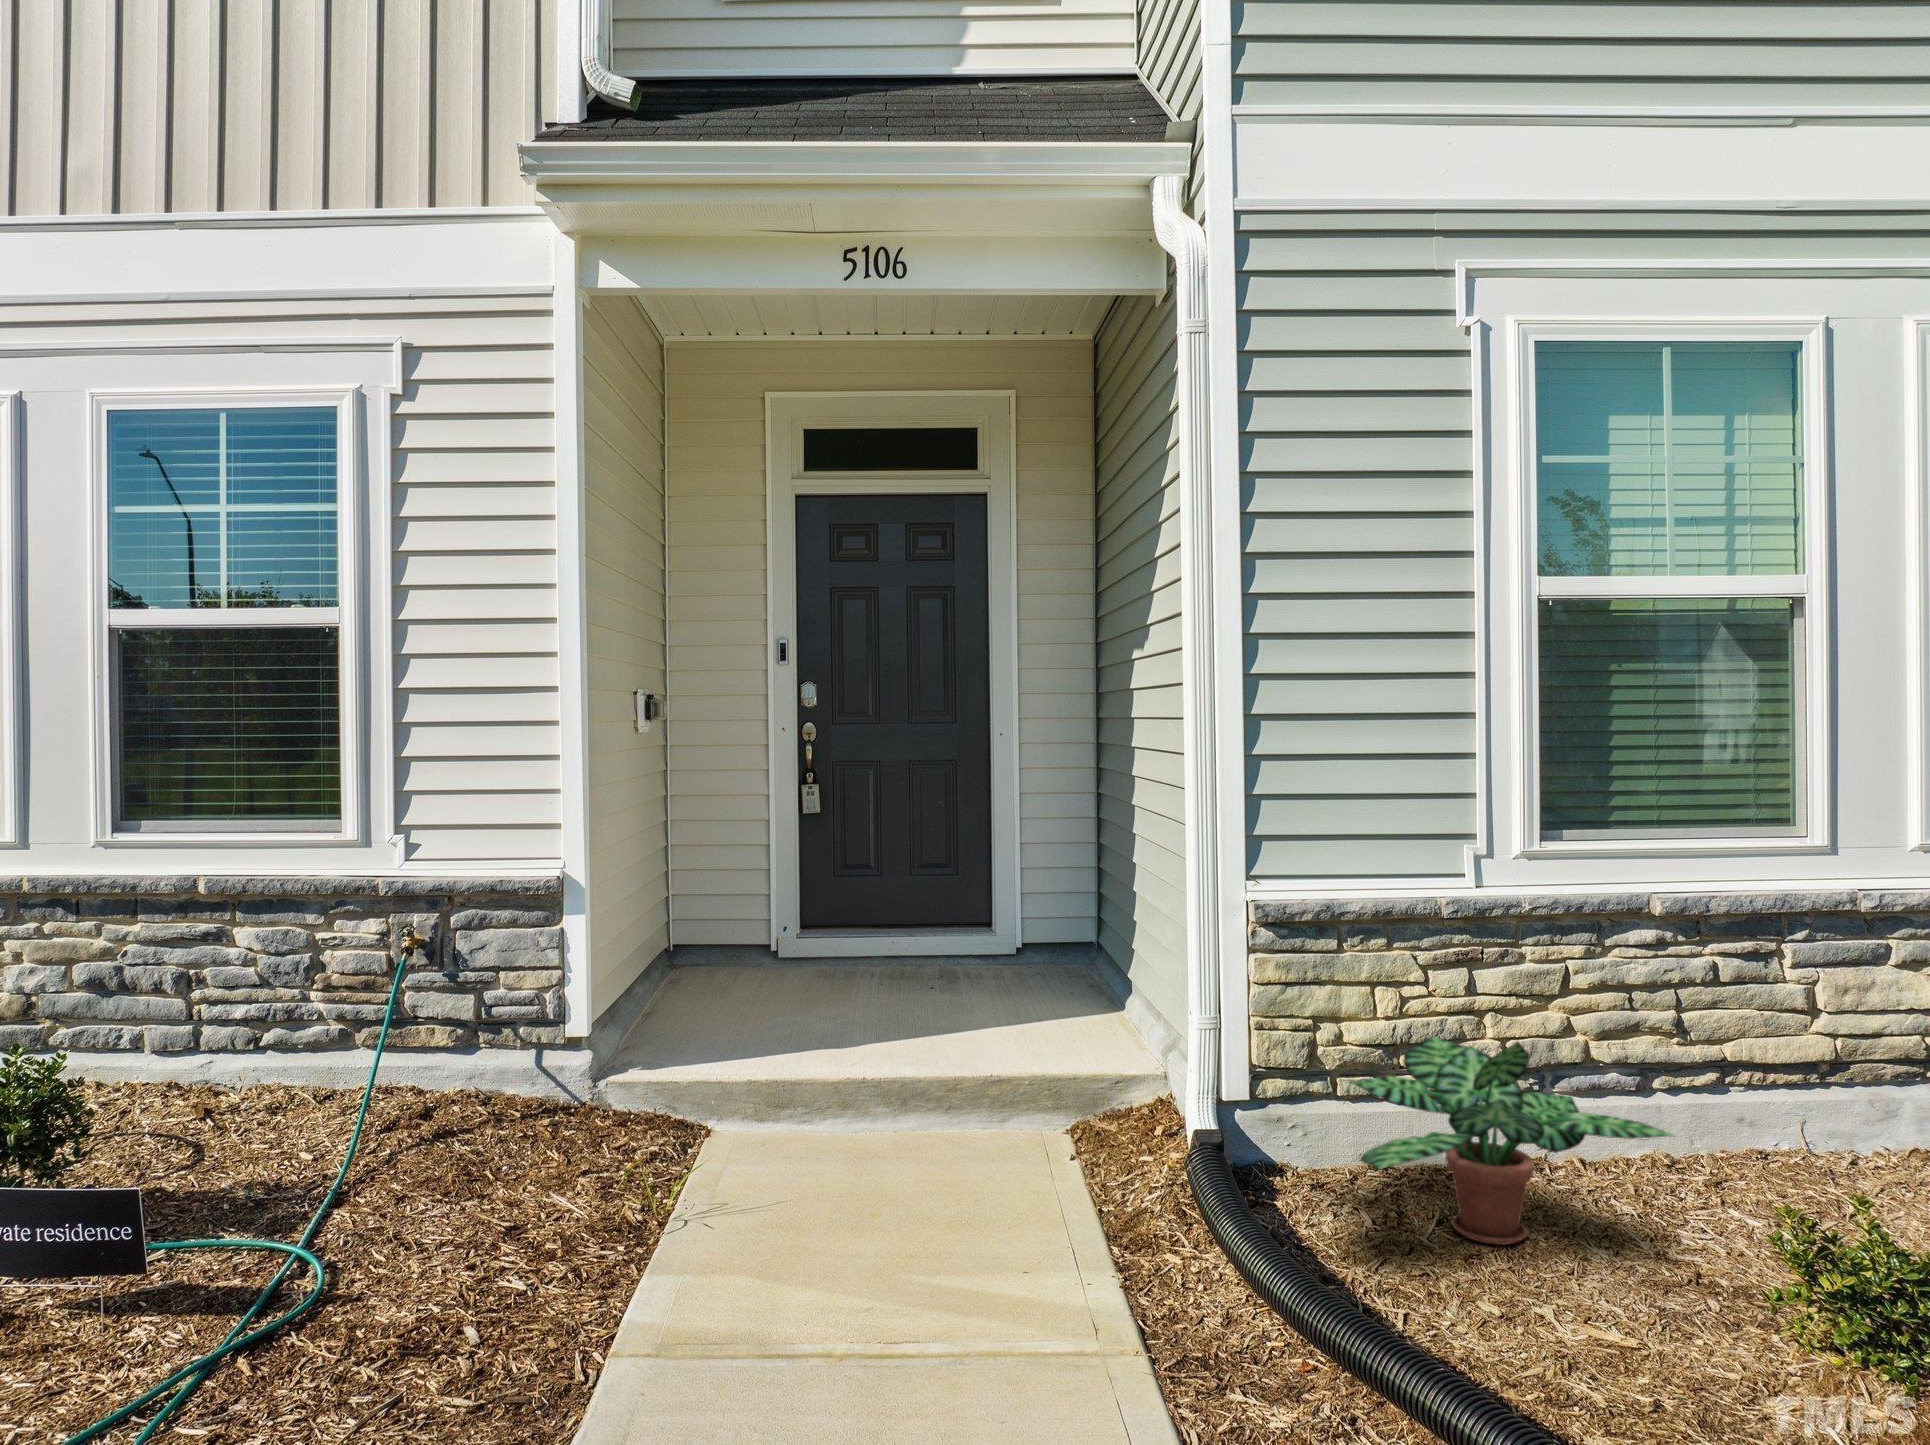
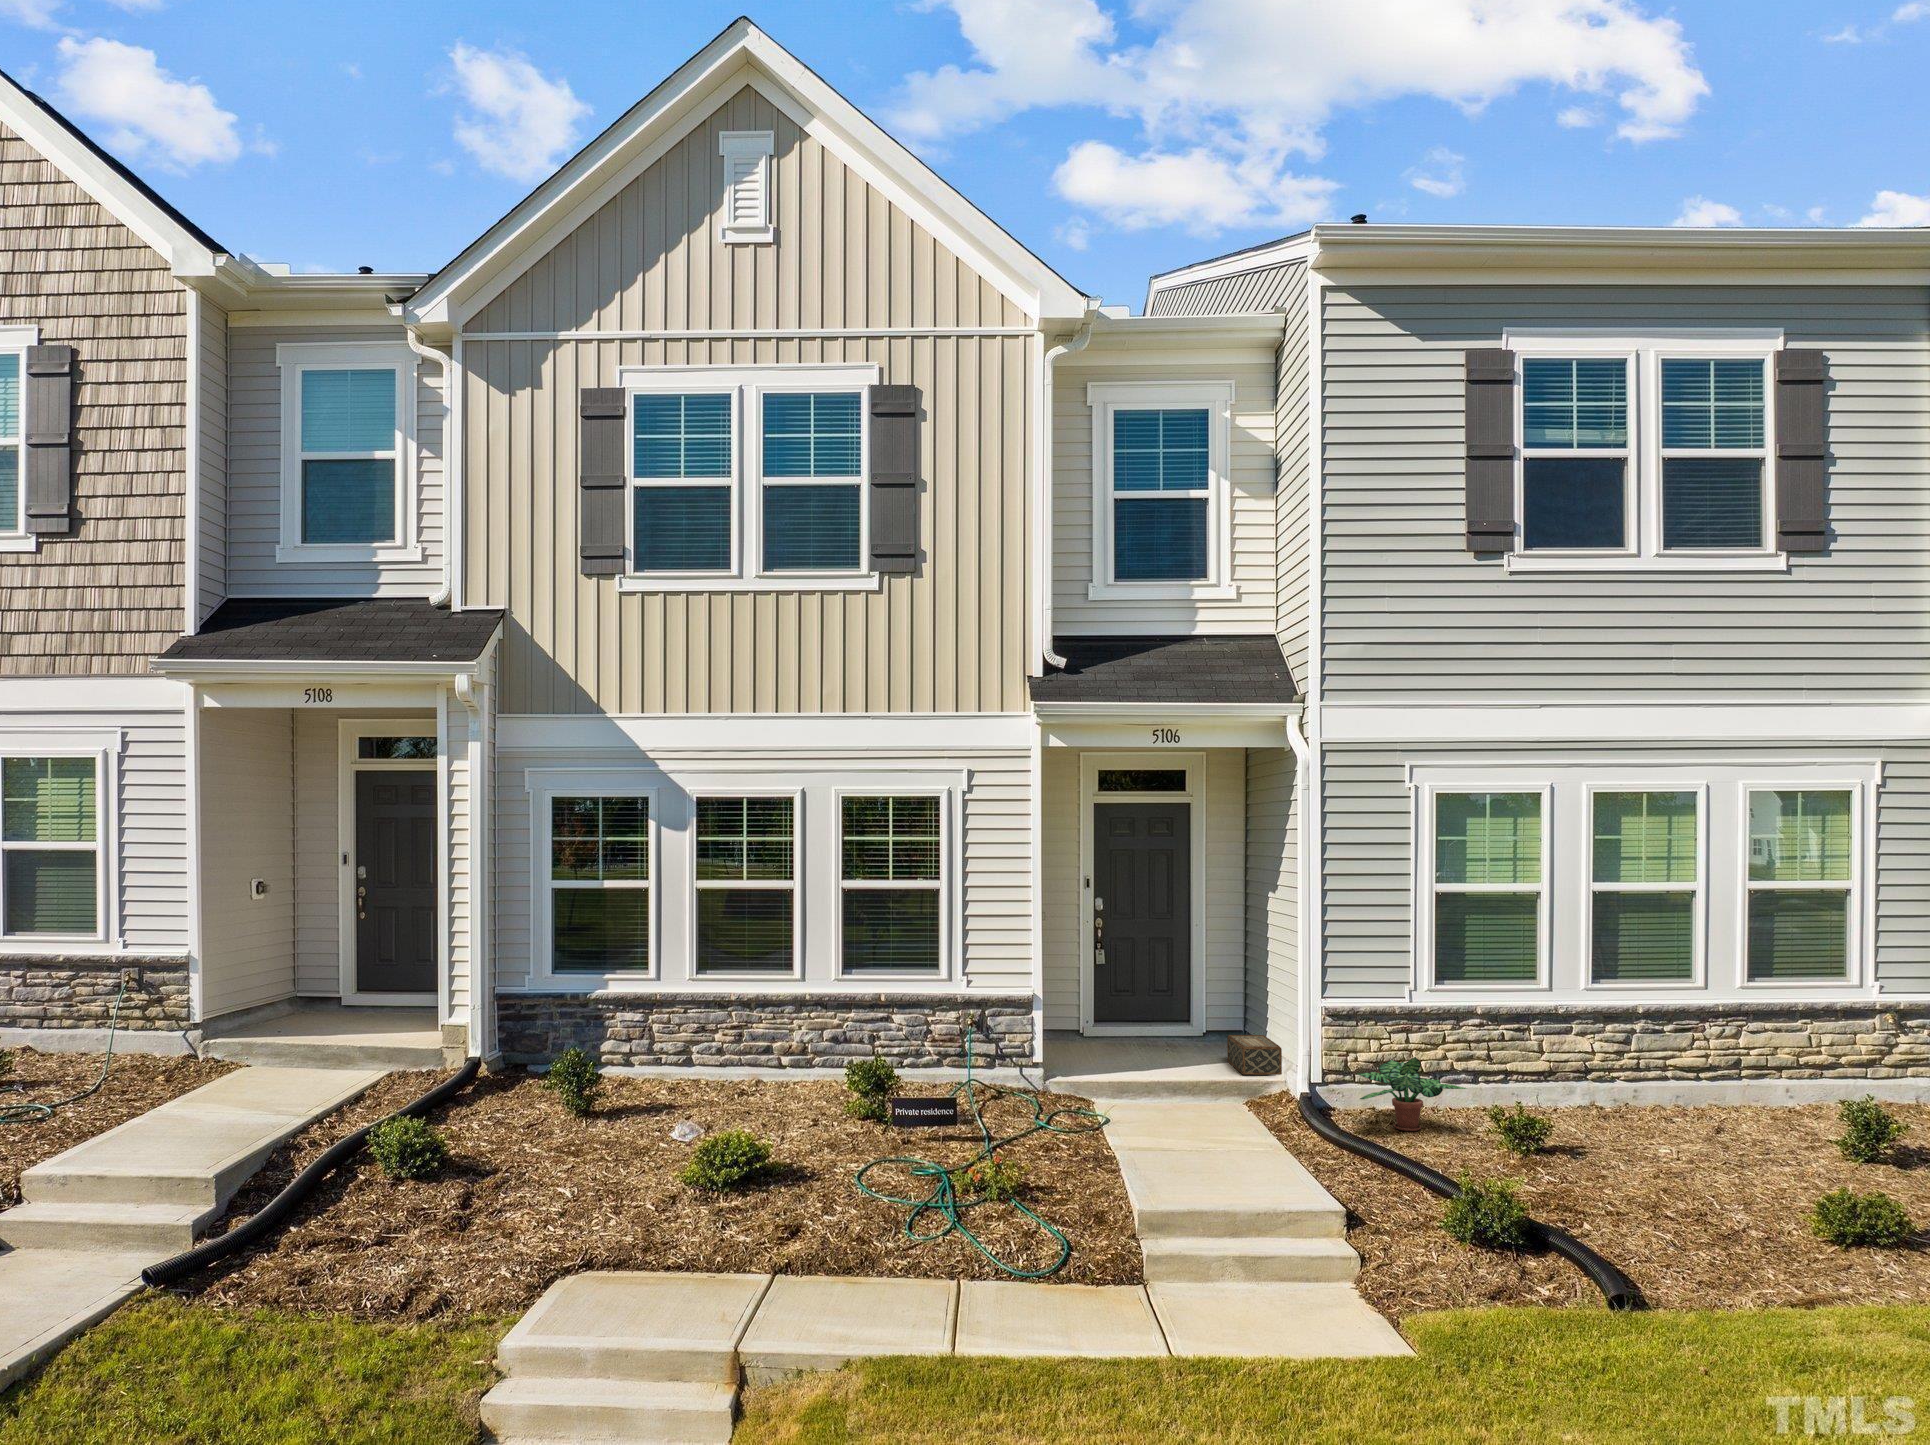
woven basket: none [1043,962,1159,1064] -> present [1227,1035,1282,1075]

